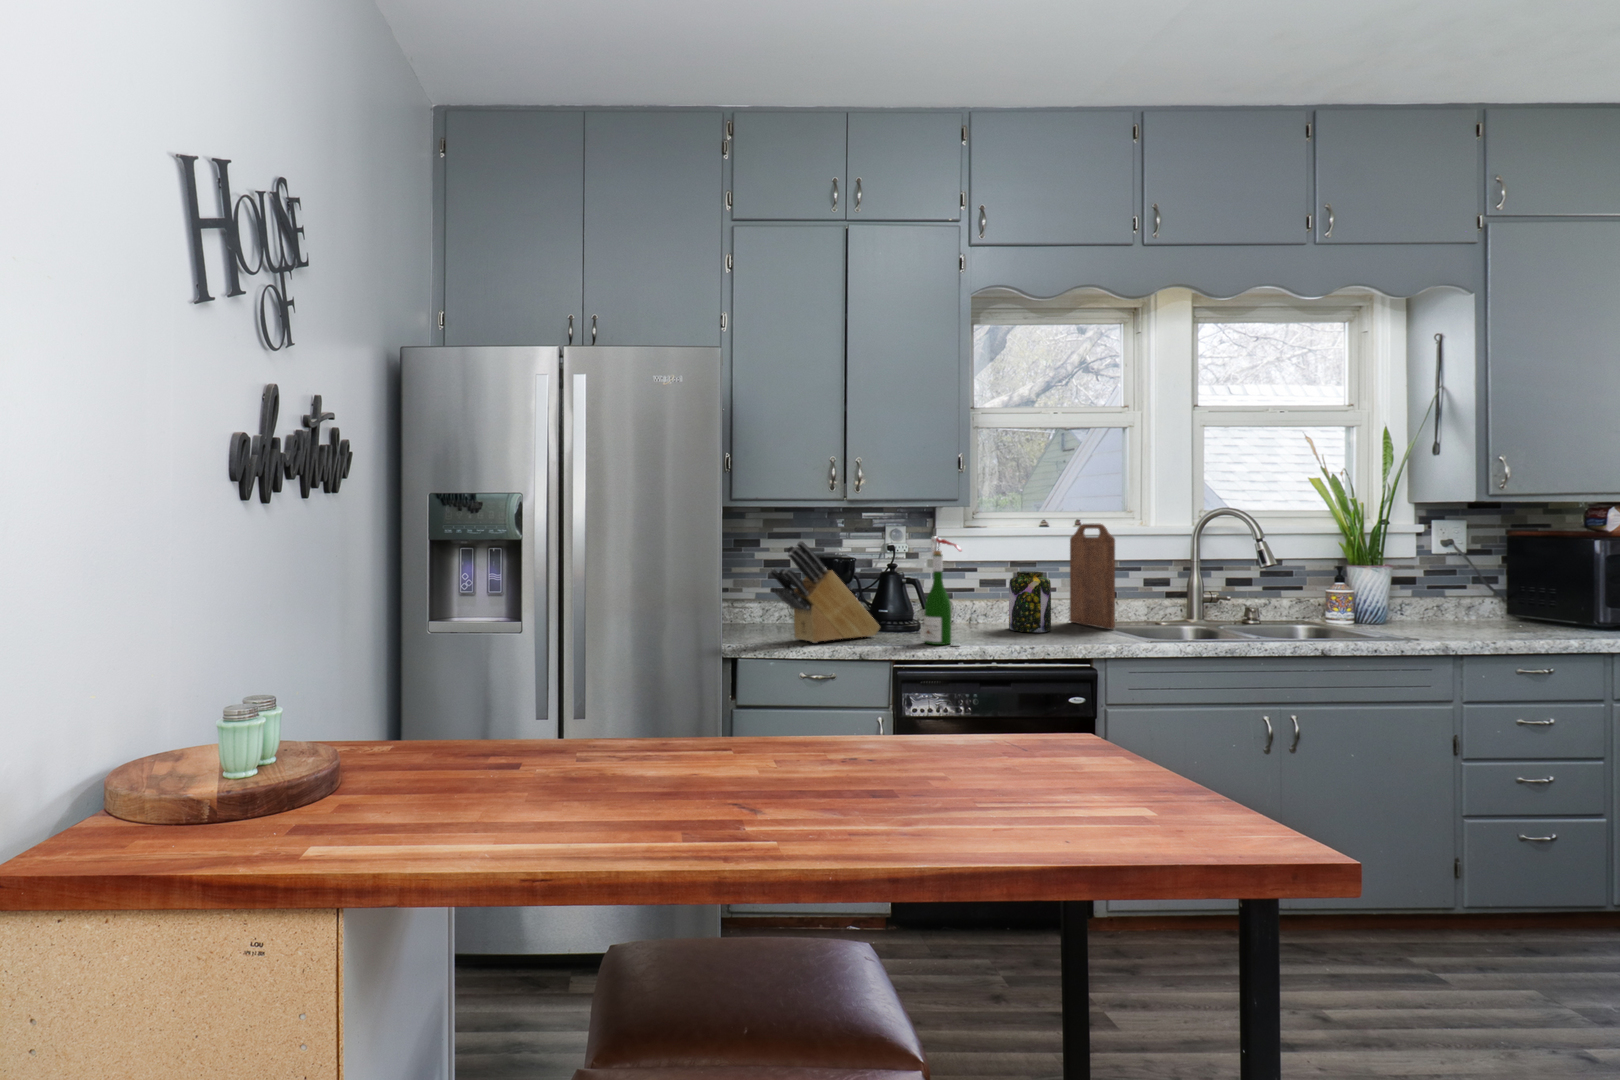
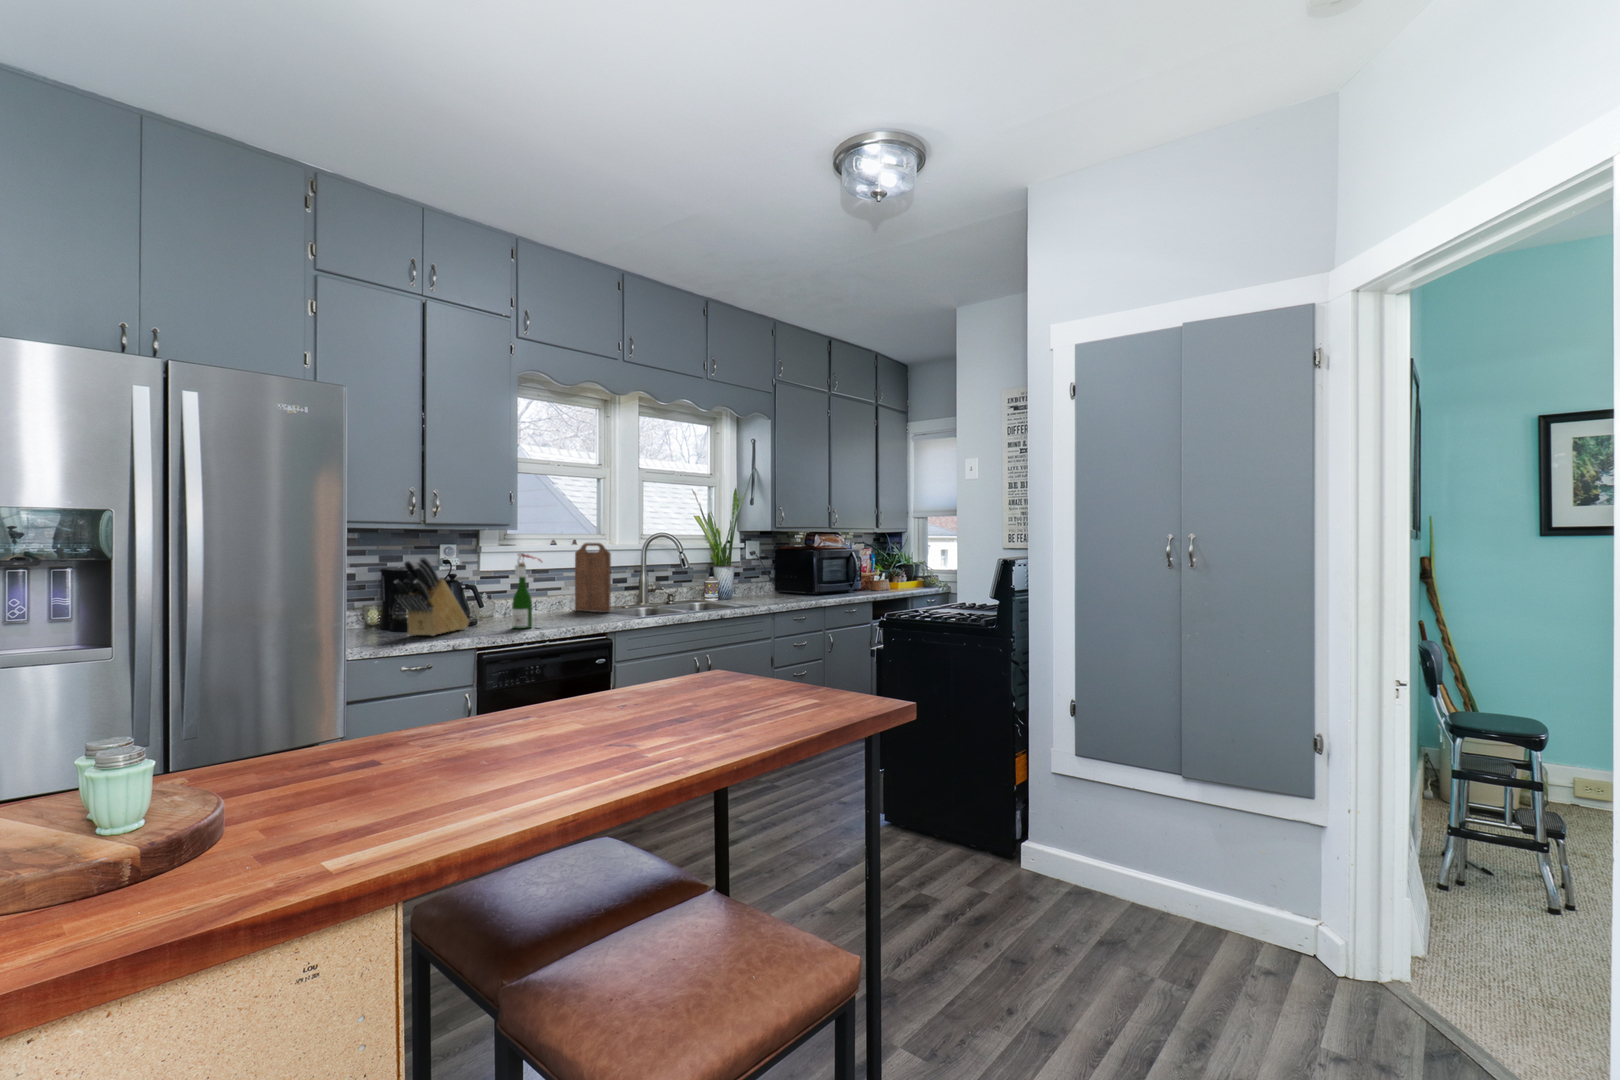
jar: present [1009,571,1051,632] -> none [546,576,576,617]

